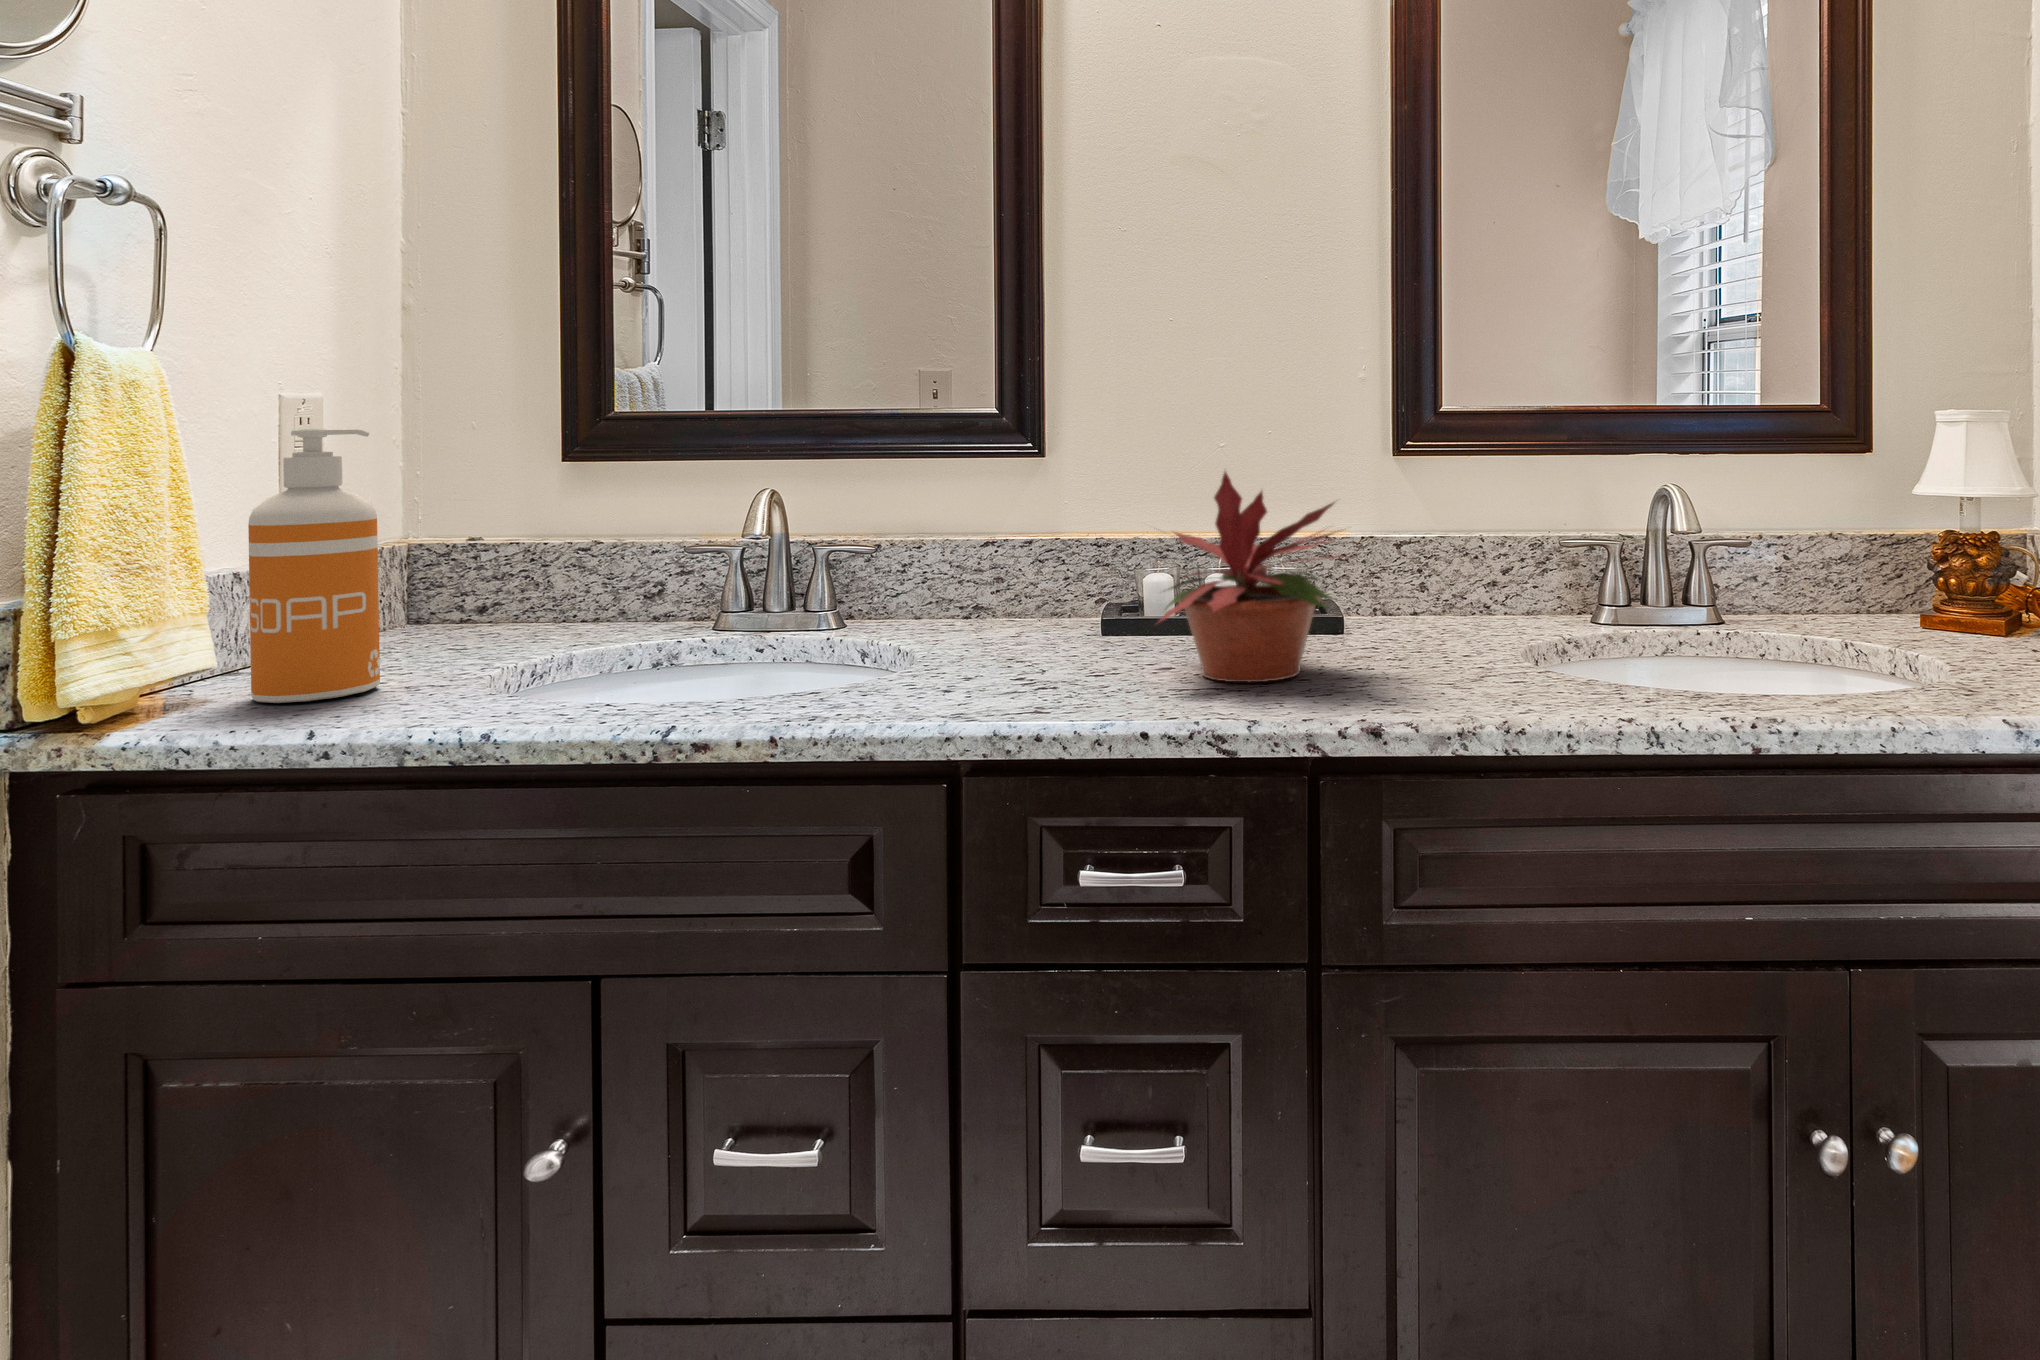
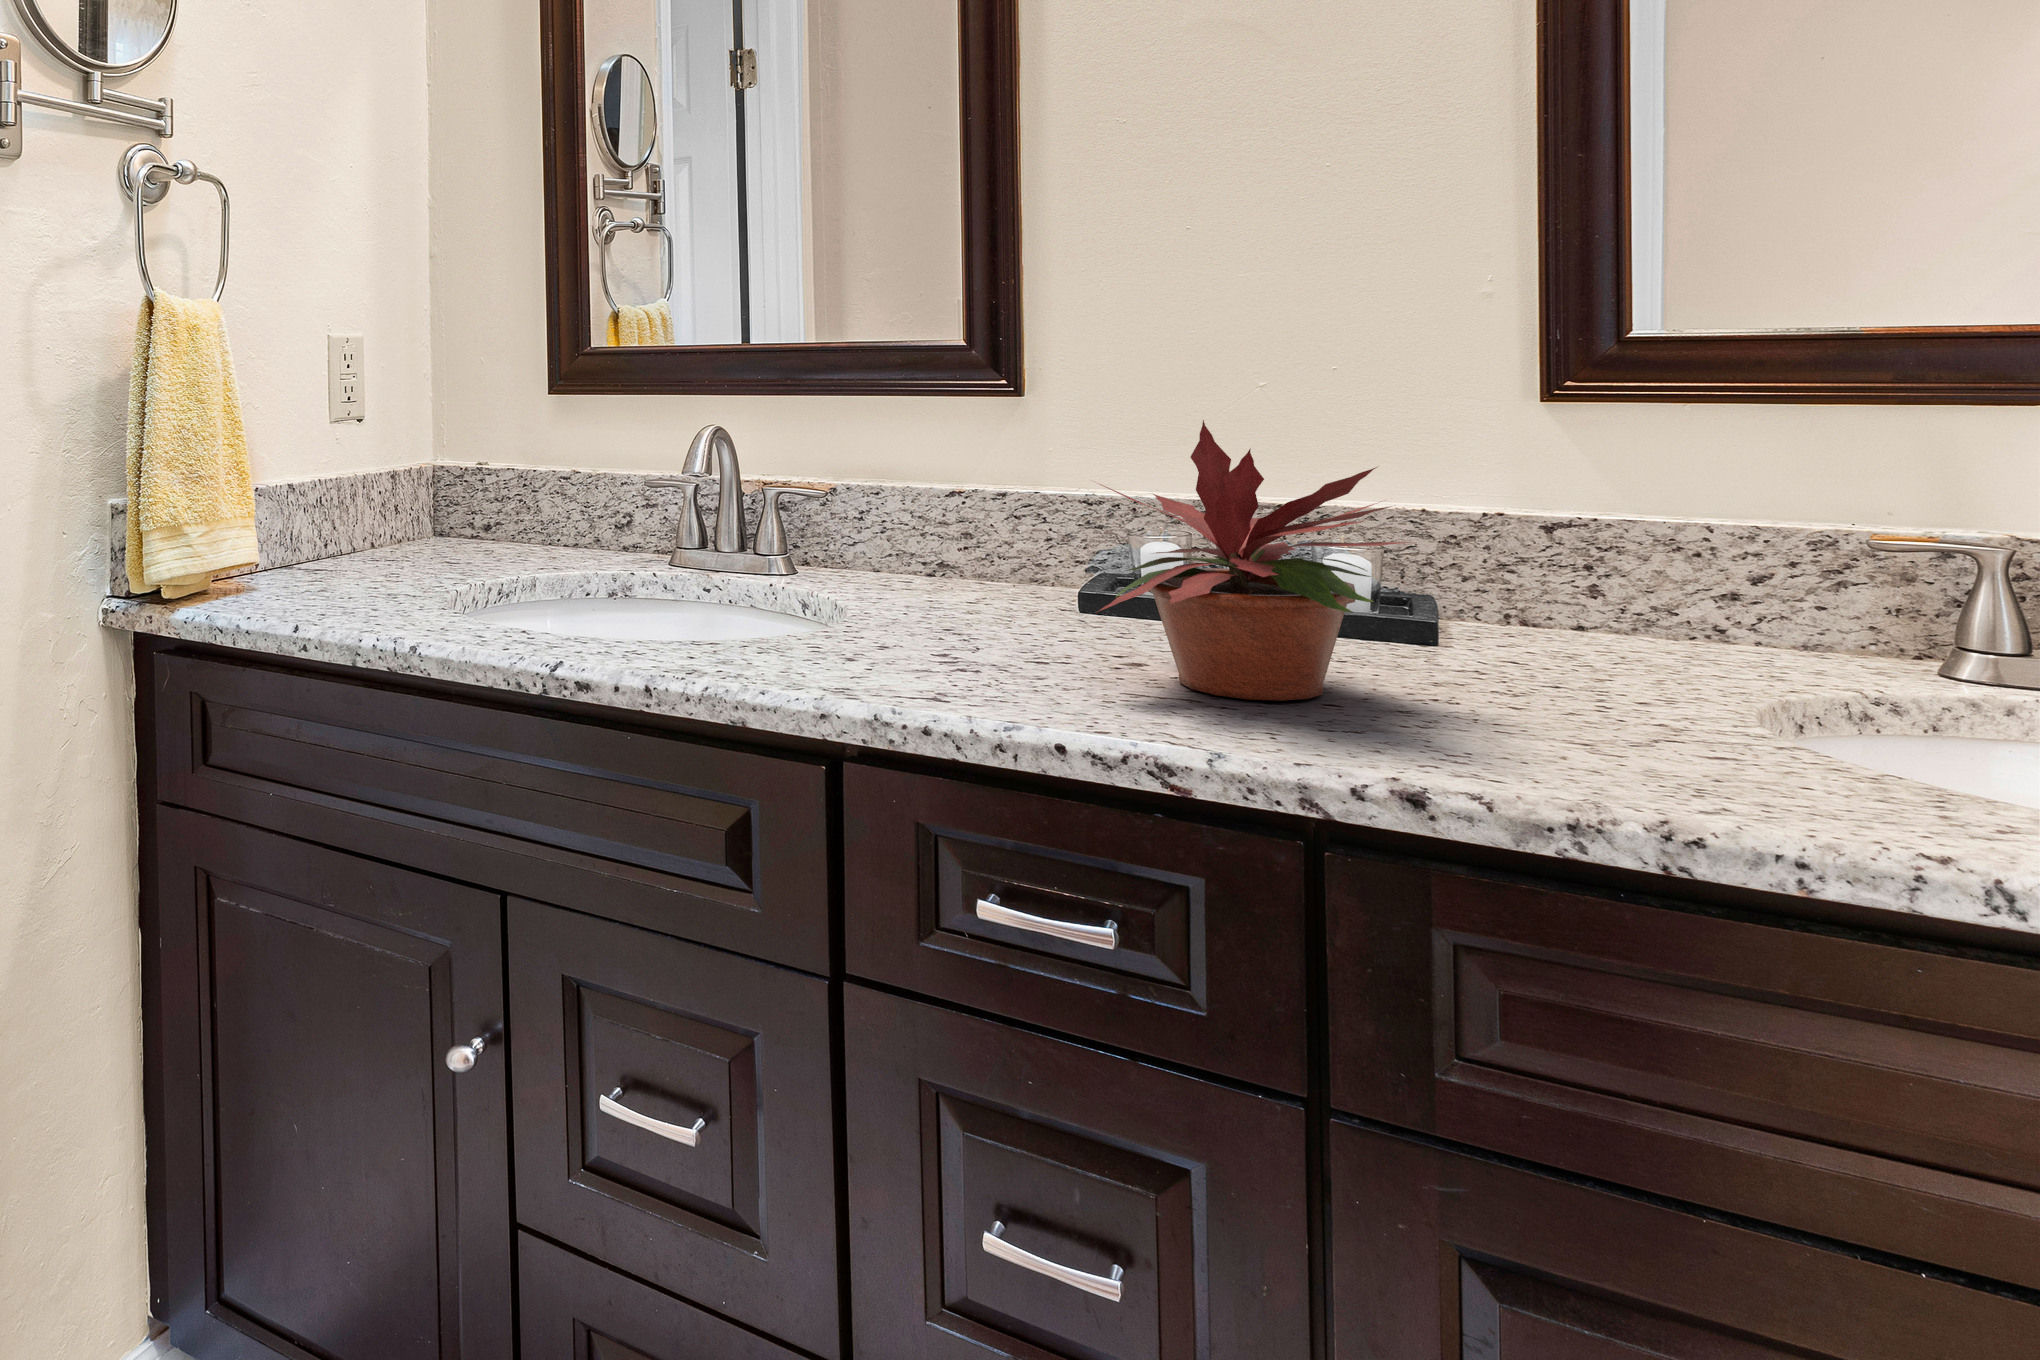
soap dispenser: present [248,428,380,703] -> none [273,364,368,601]

